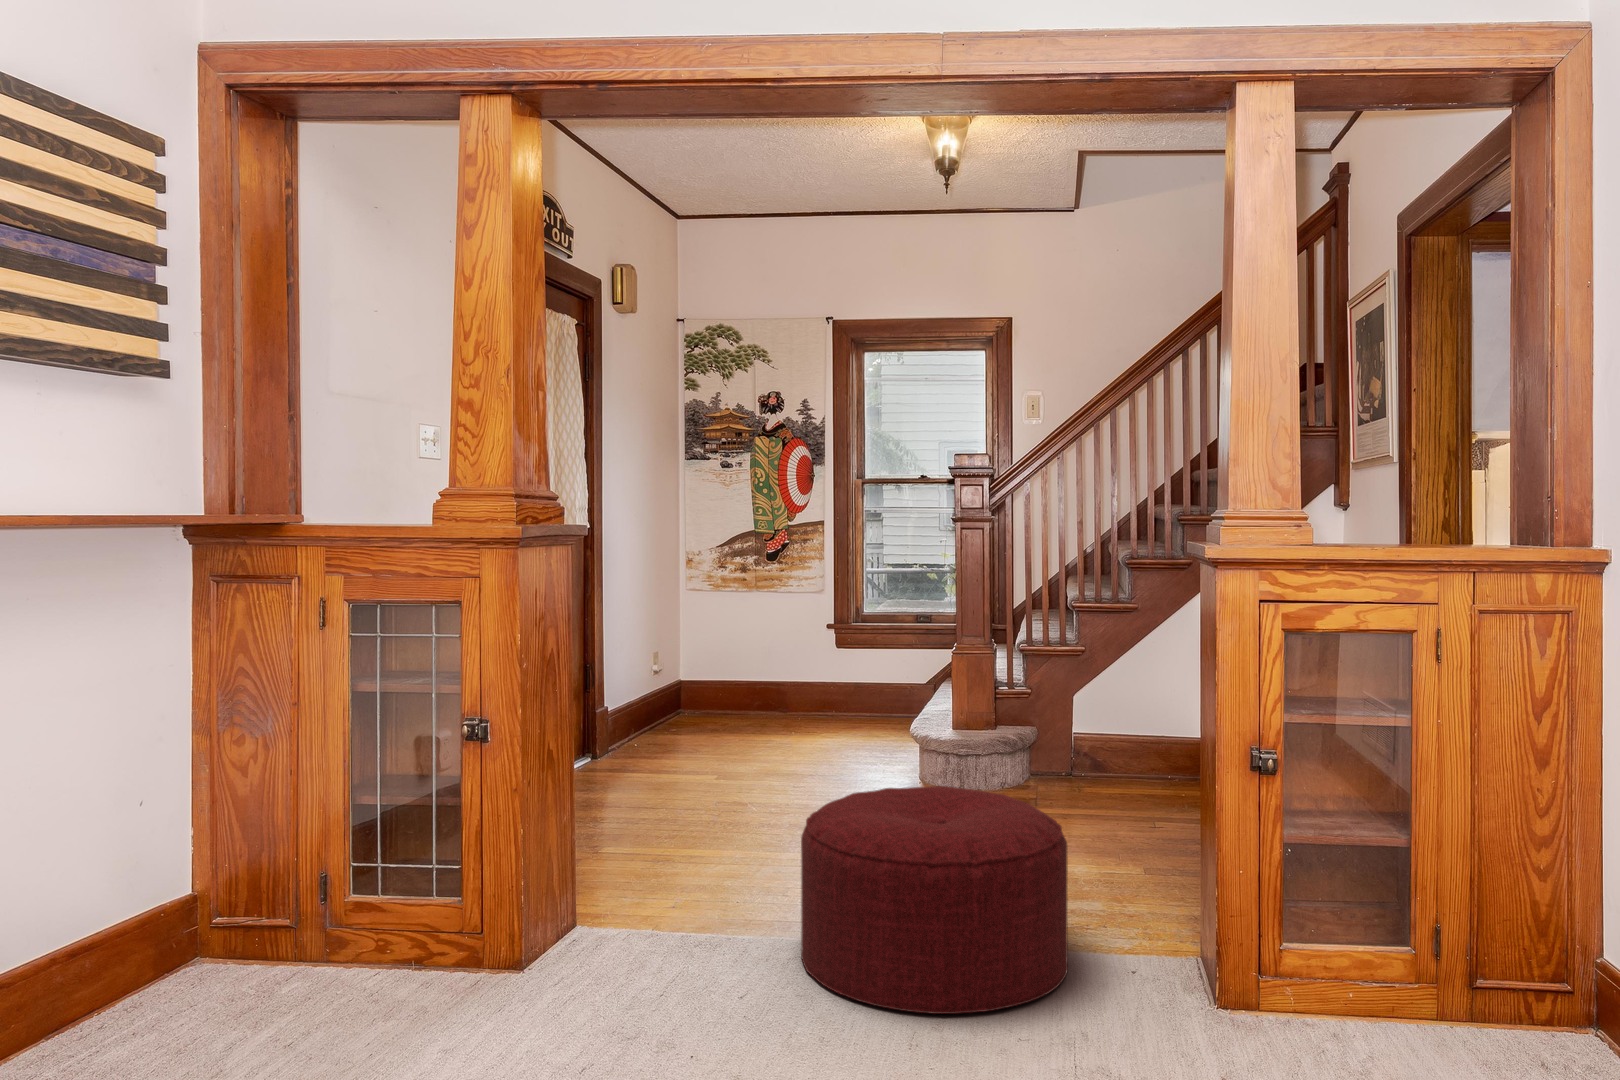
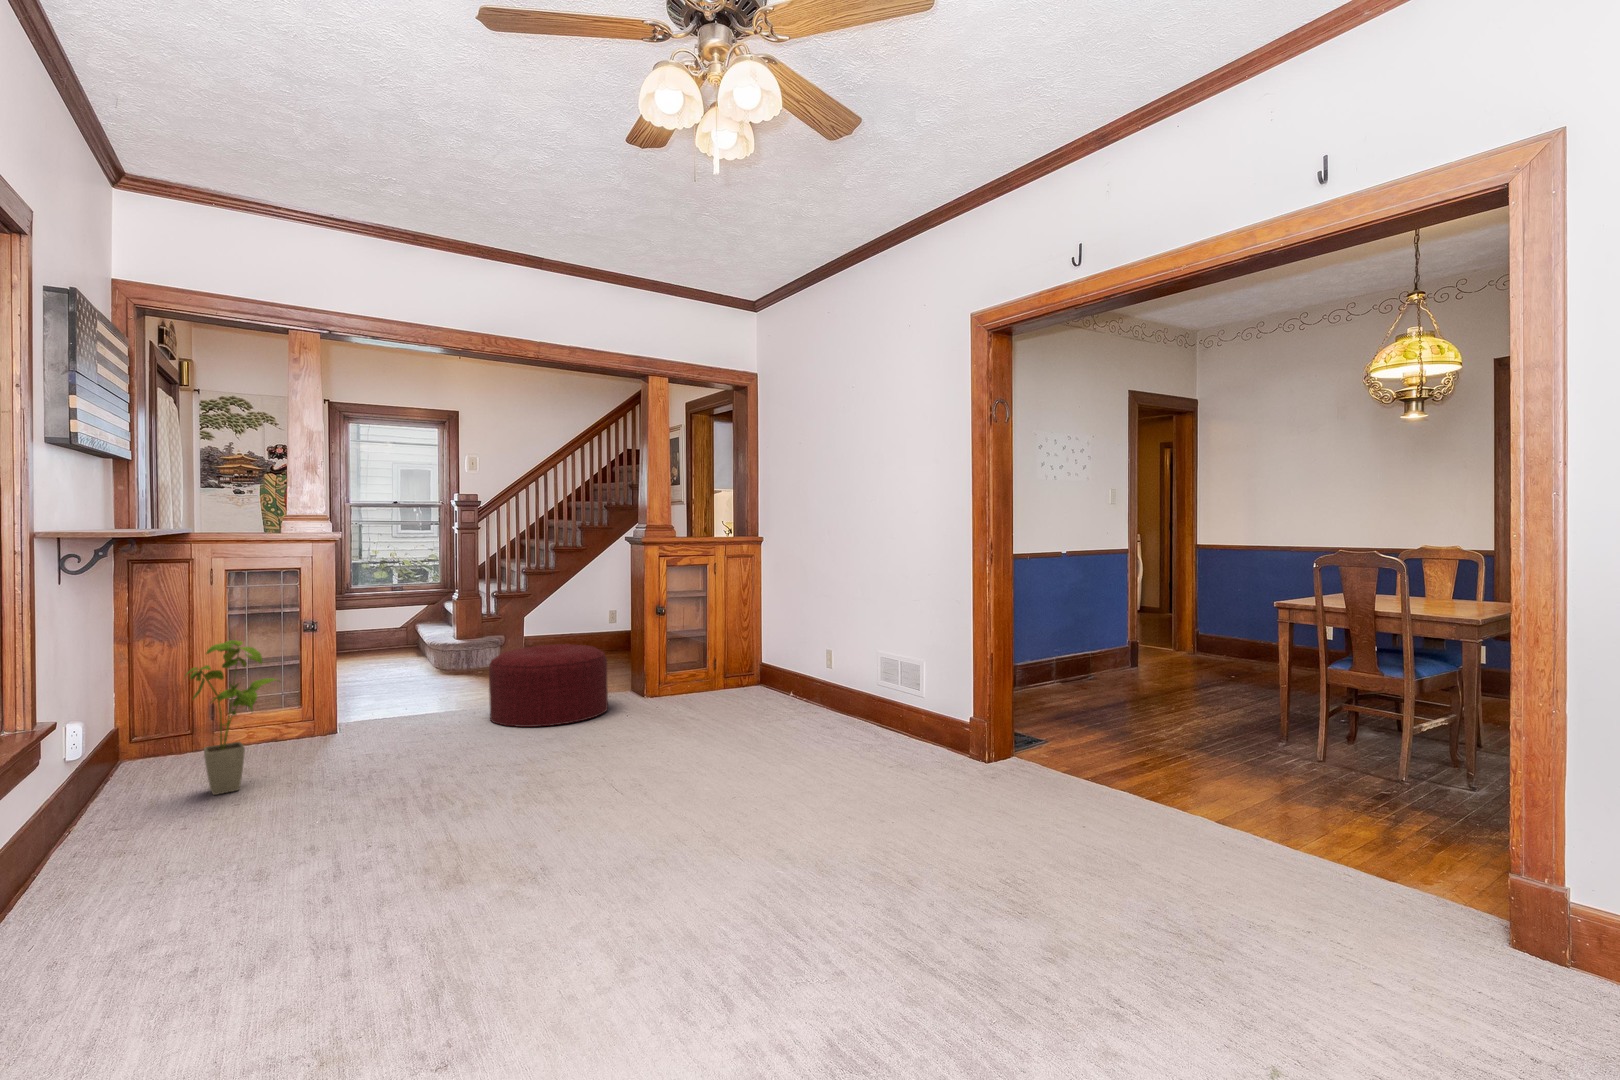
house plant: none [200,723,361,999] -> present [185,640,275,795]

